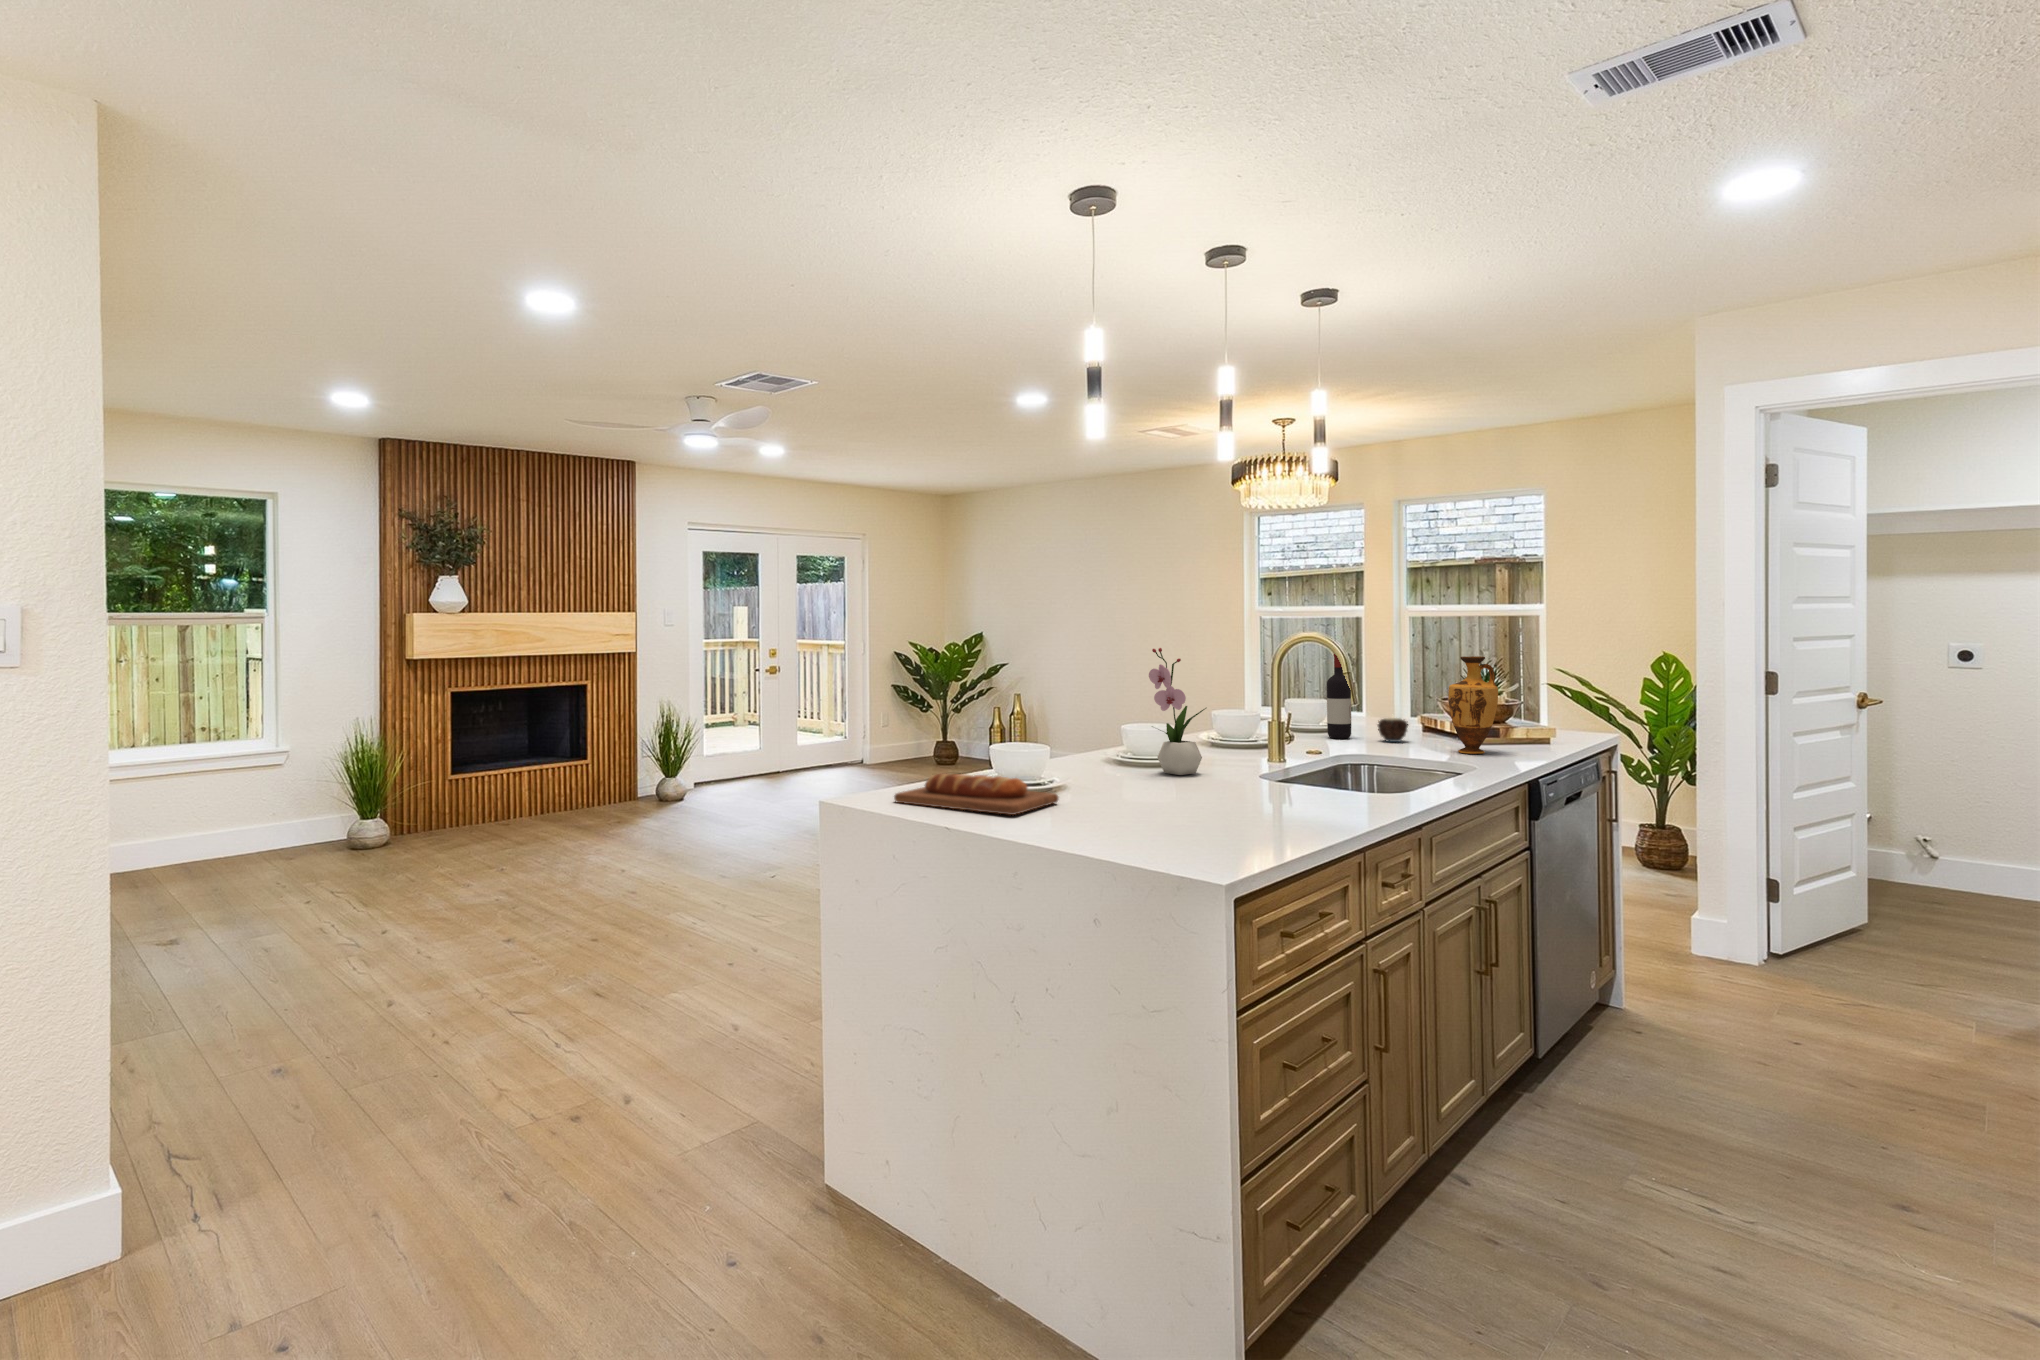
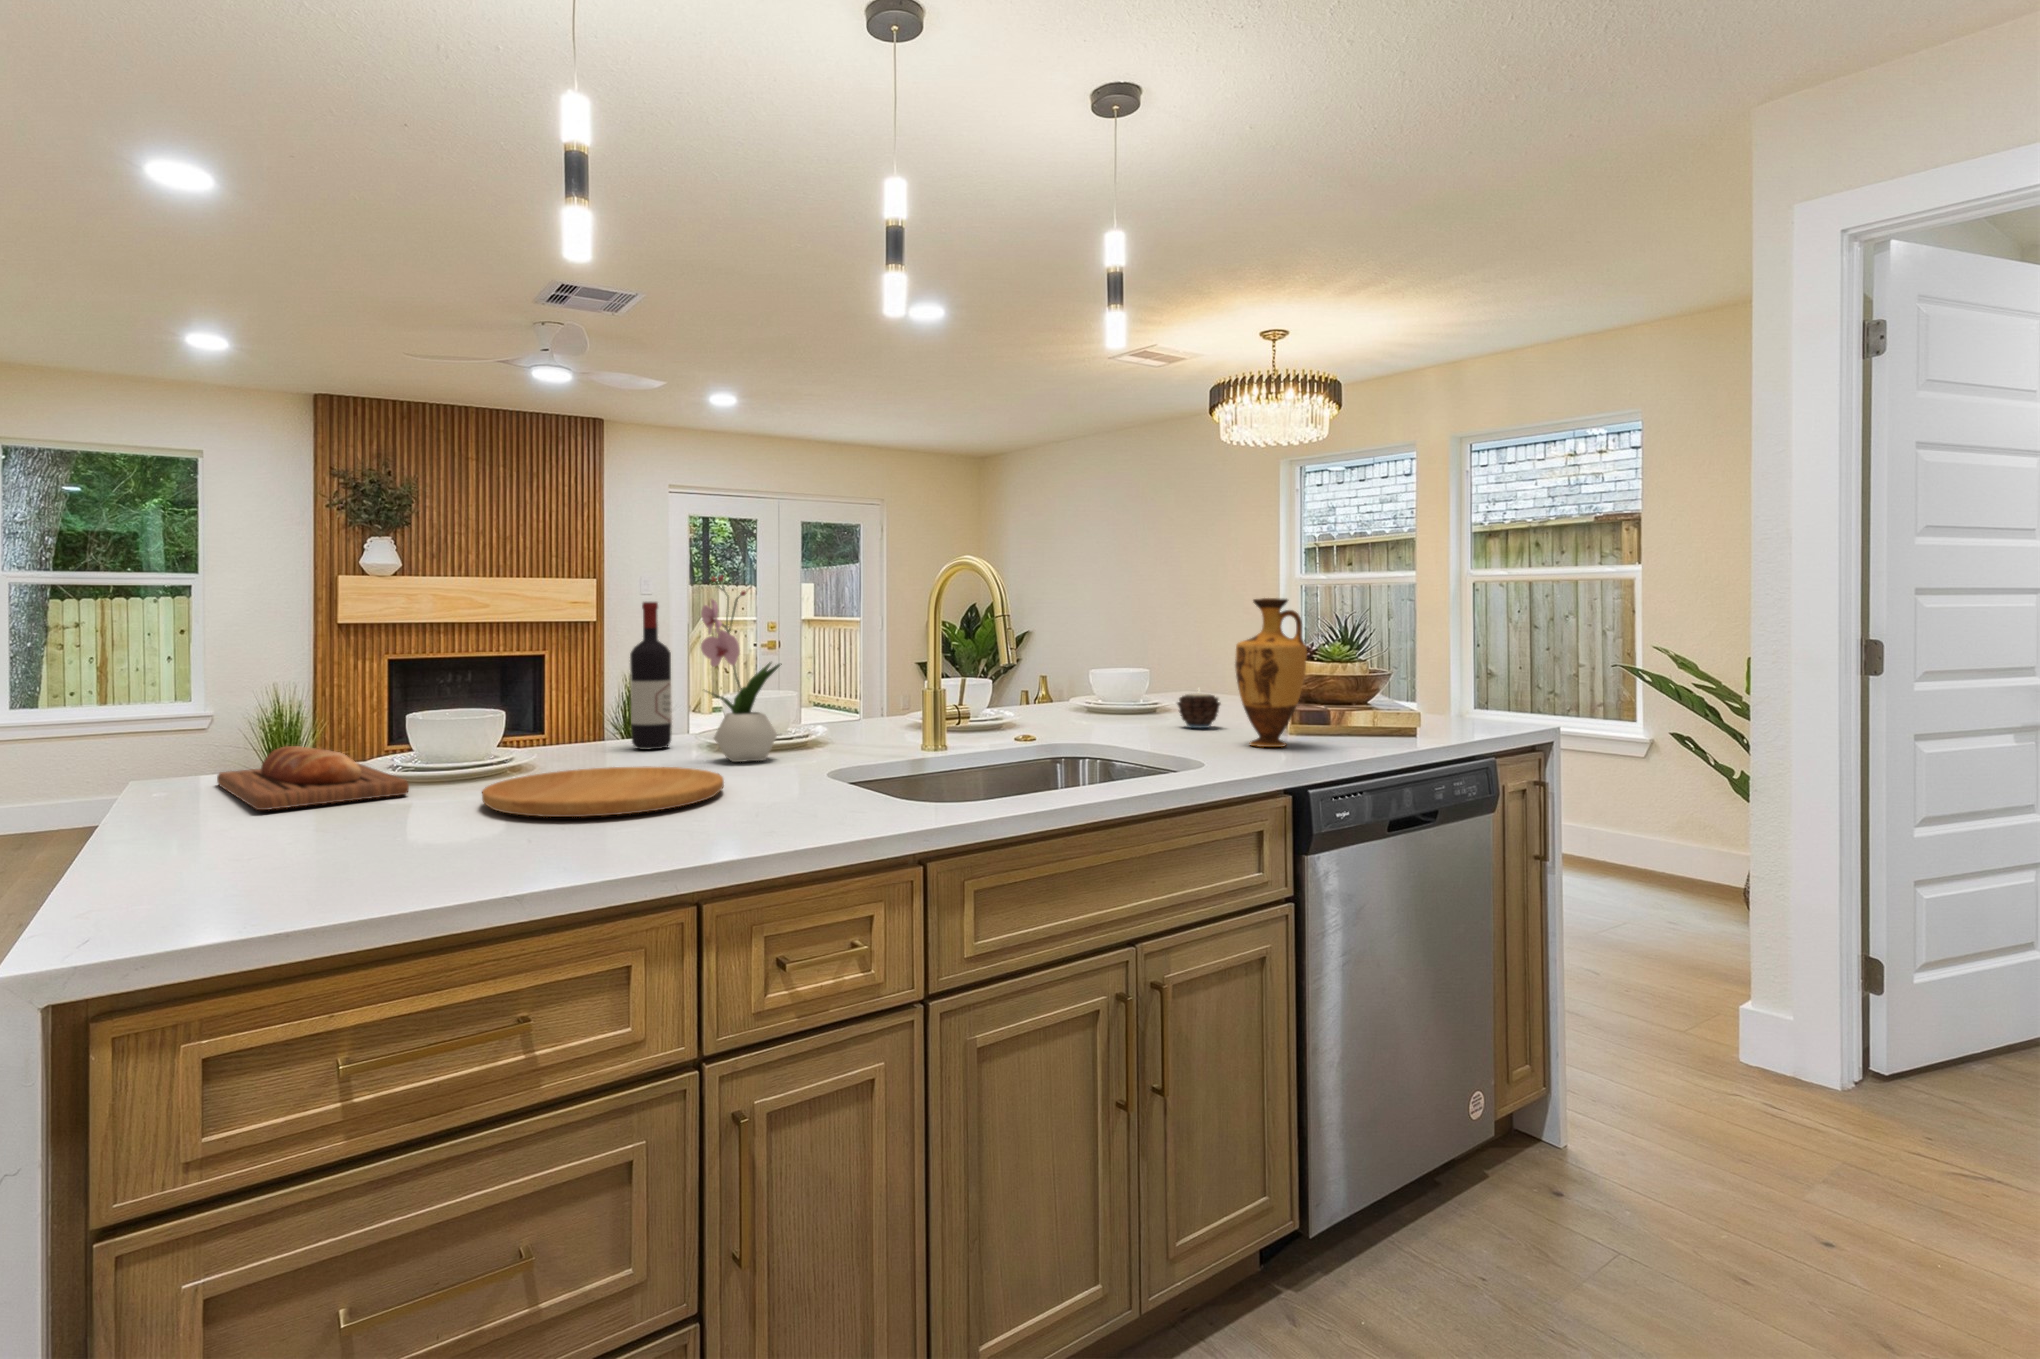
wine bottle: present [1327,654,1351,739] -> present [630,602,672,749]
cutting board: none [1114,779,1263,810] -> present [482,767,724,817]

